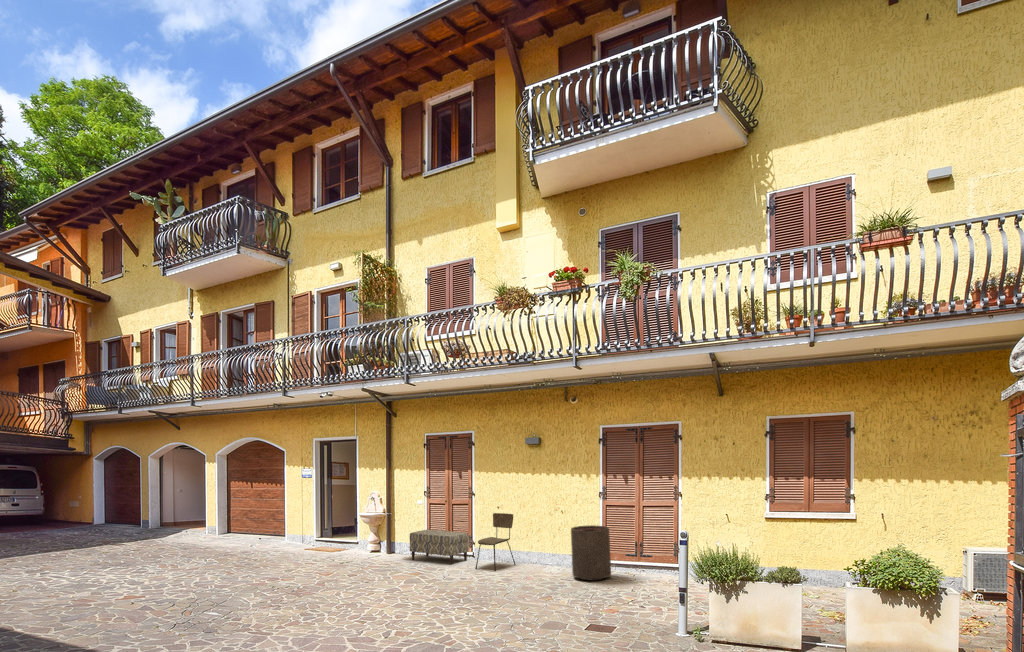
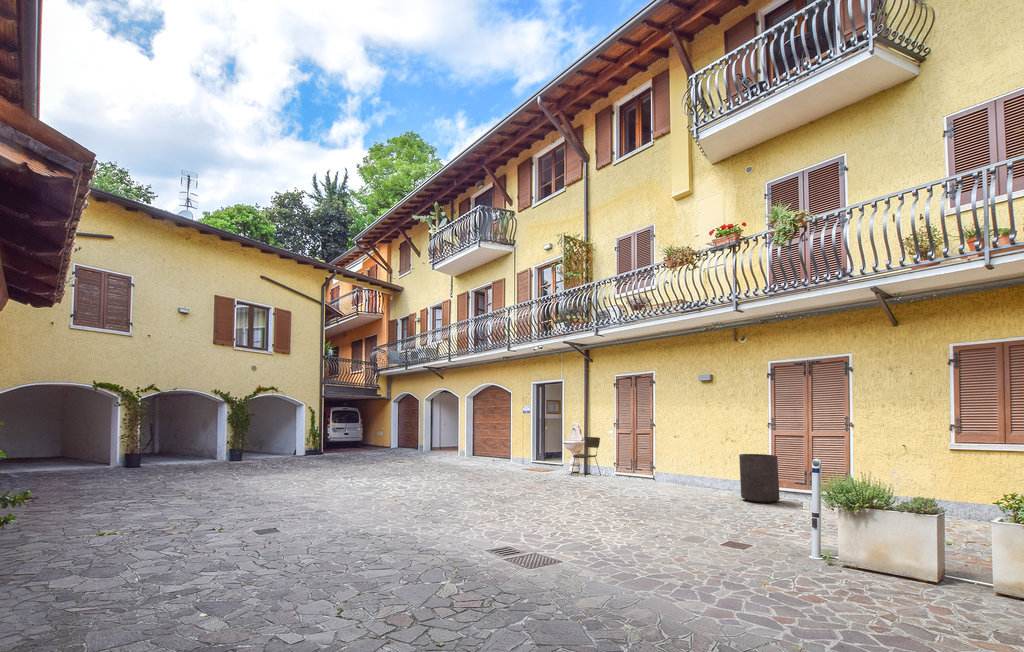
dining chair: present [475,513,516,571] -> present [571,437,601,477]
bench: present [410,530,469,564] -> none [602,456,651,484]

